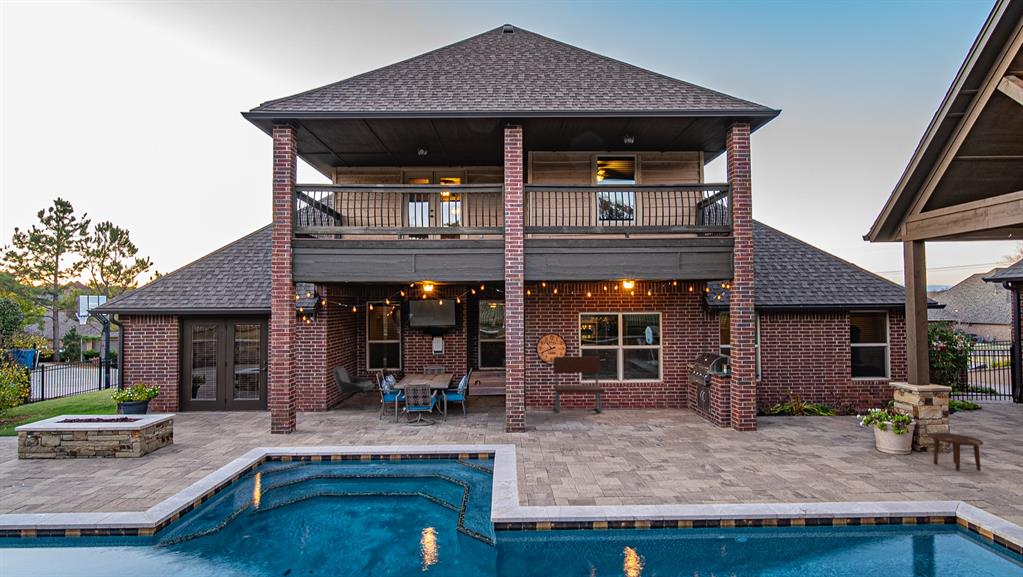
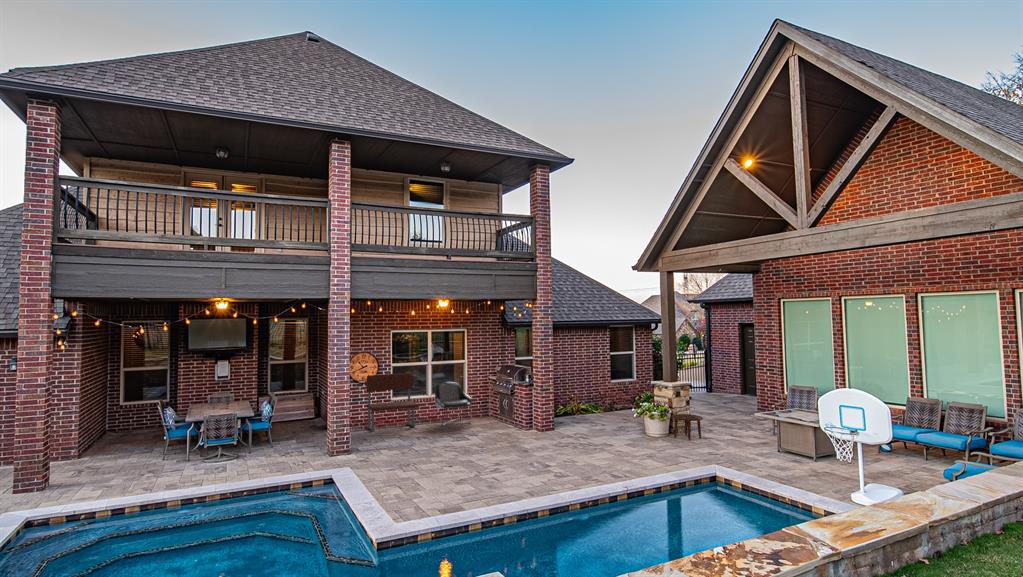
lounge chair: present [333,367,374,410] -> present [435,382,472,423]

